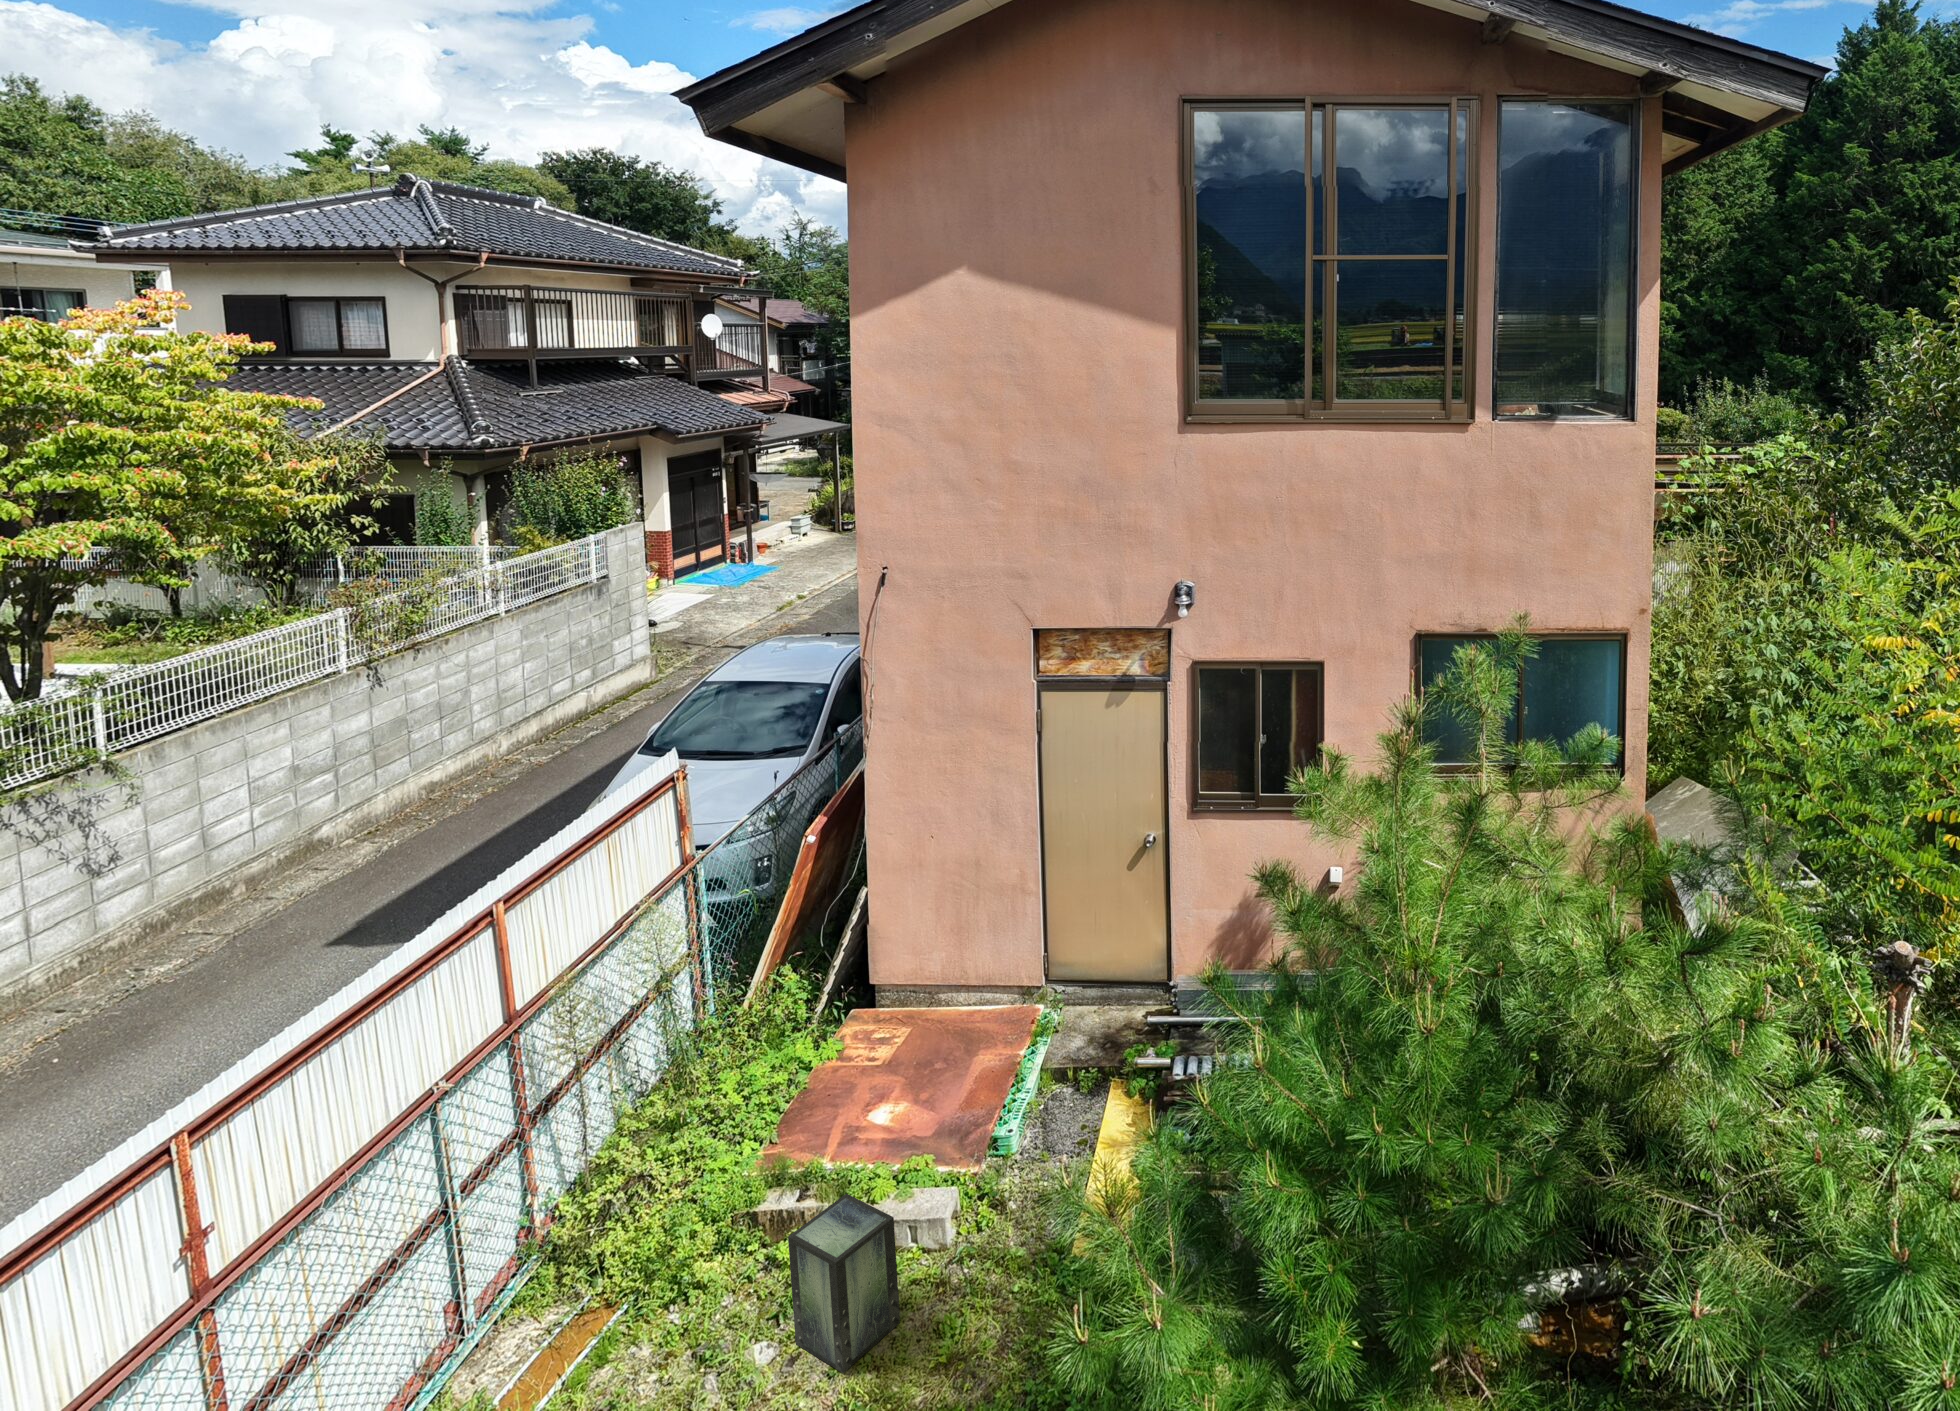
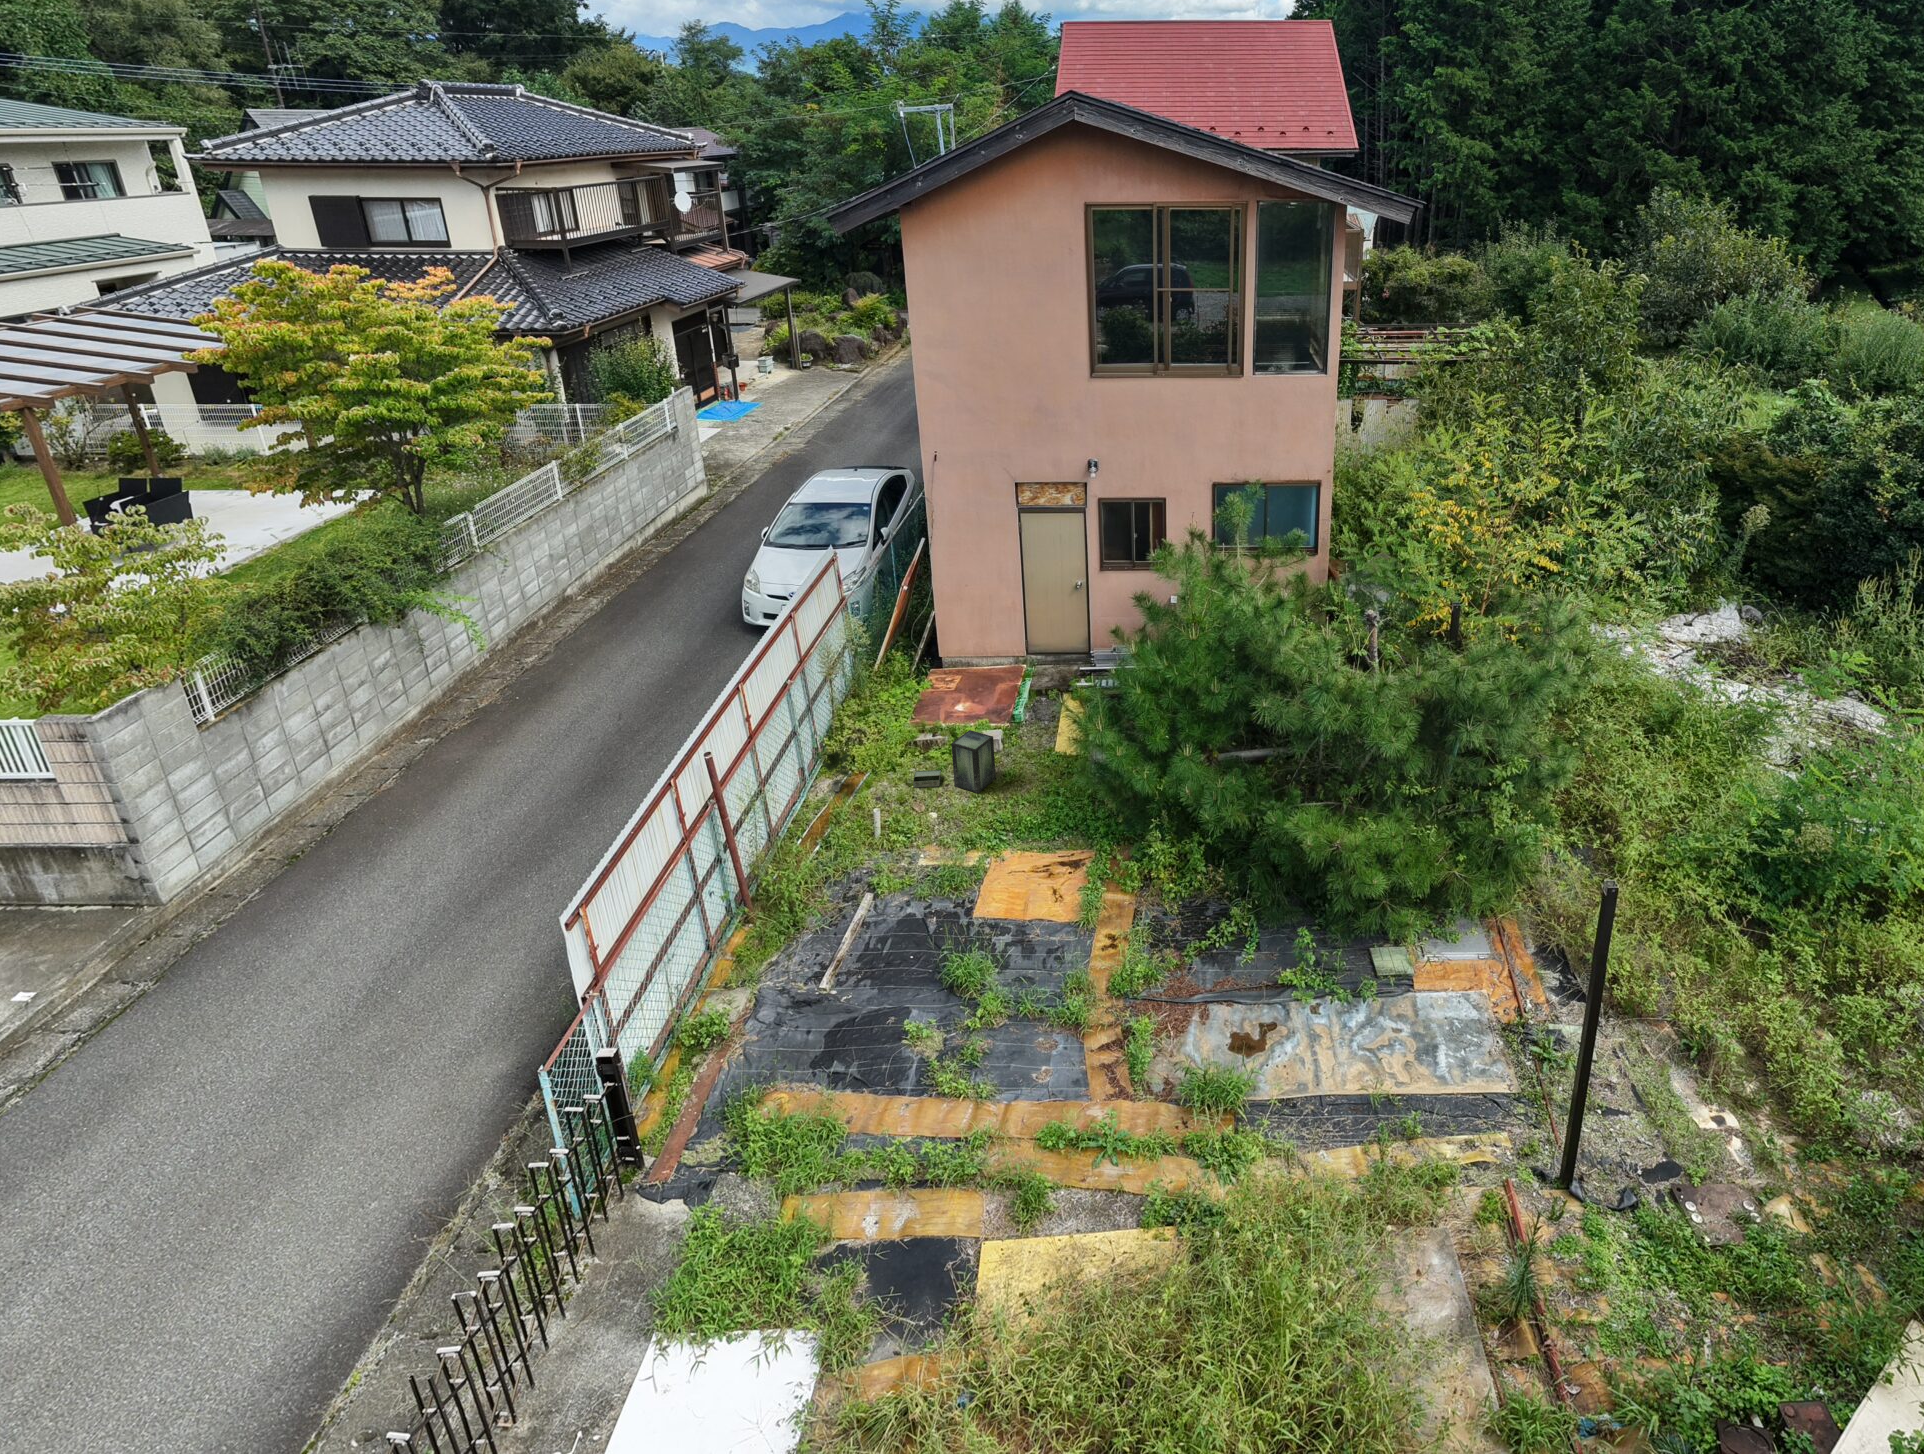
potted plant: none [475,1244,558,1352] -> present [822,751,851,792]
toolbox: none [697,1292,776,1345] -> present [913,770,941,788]

